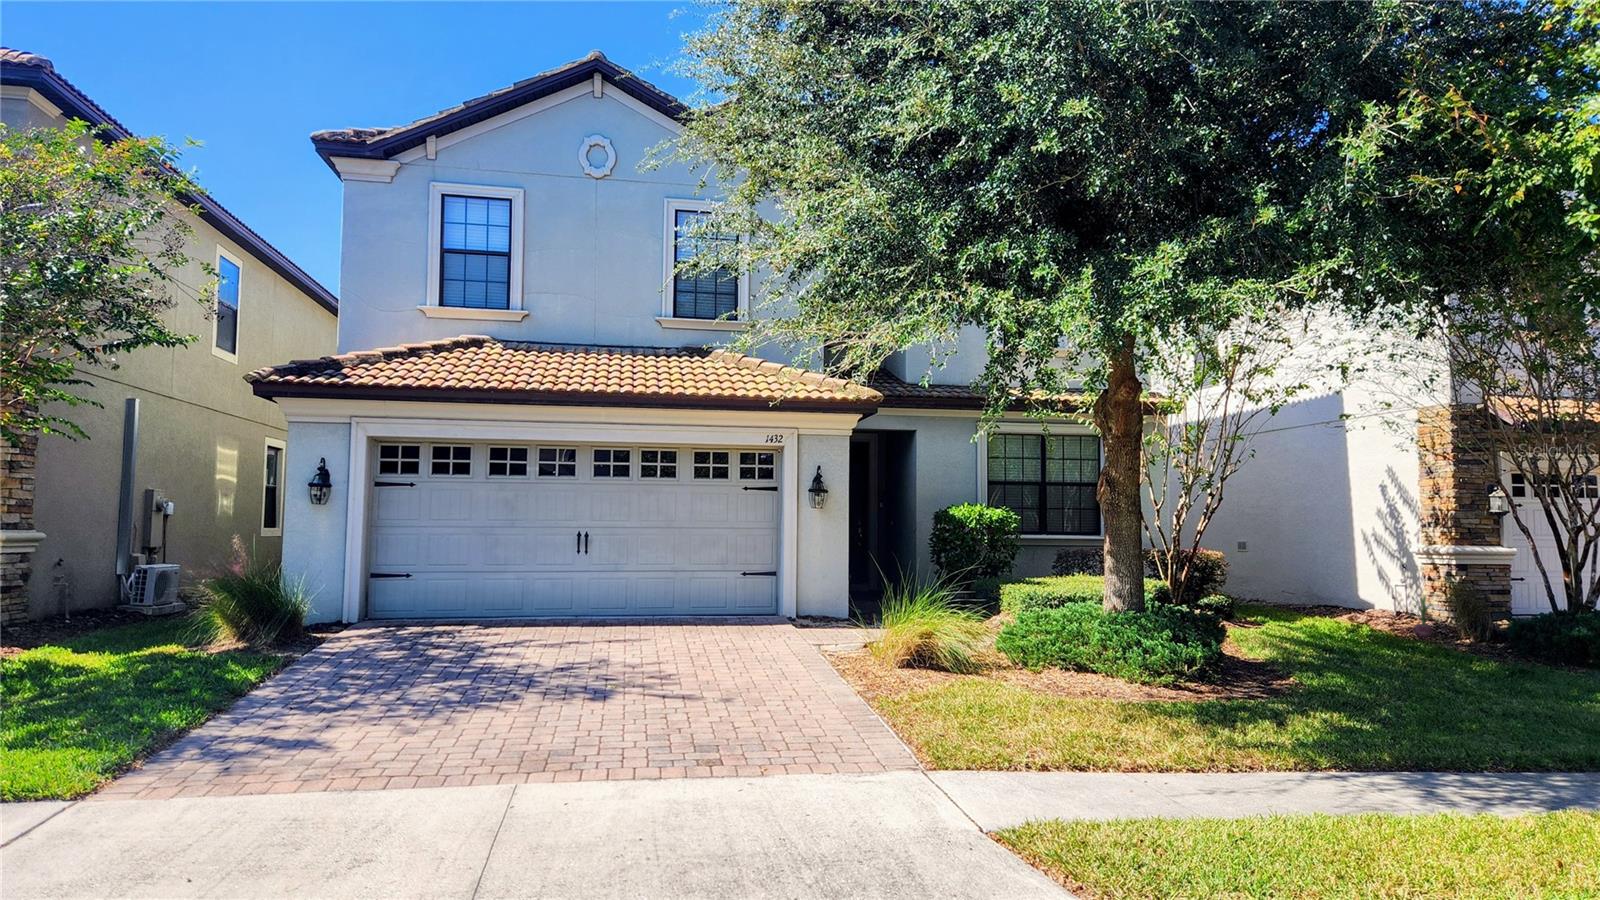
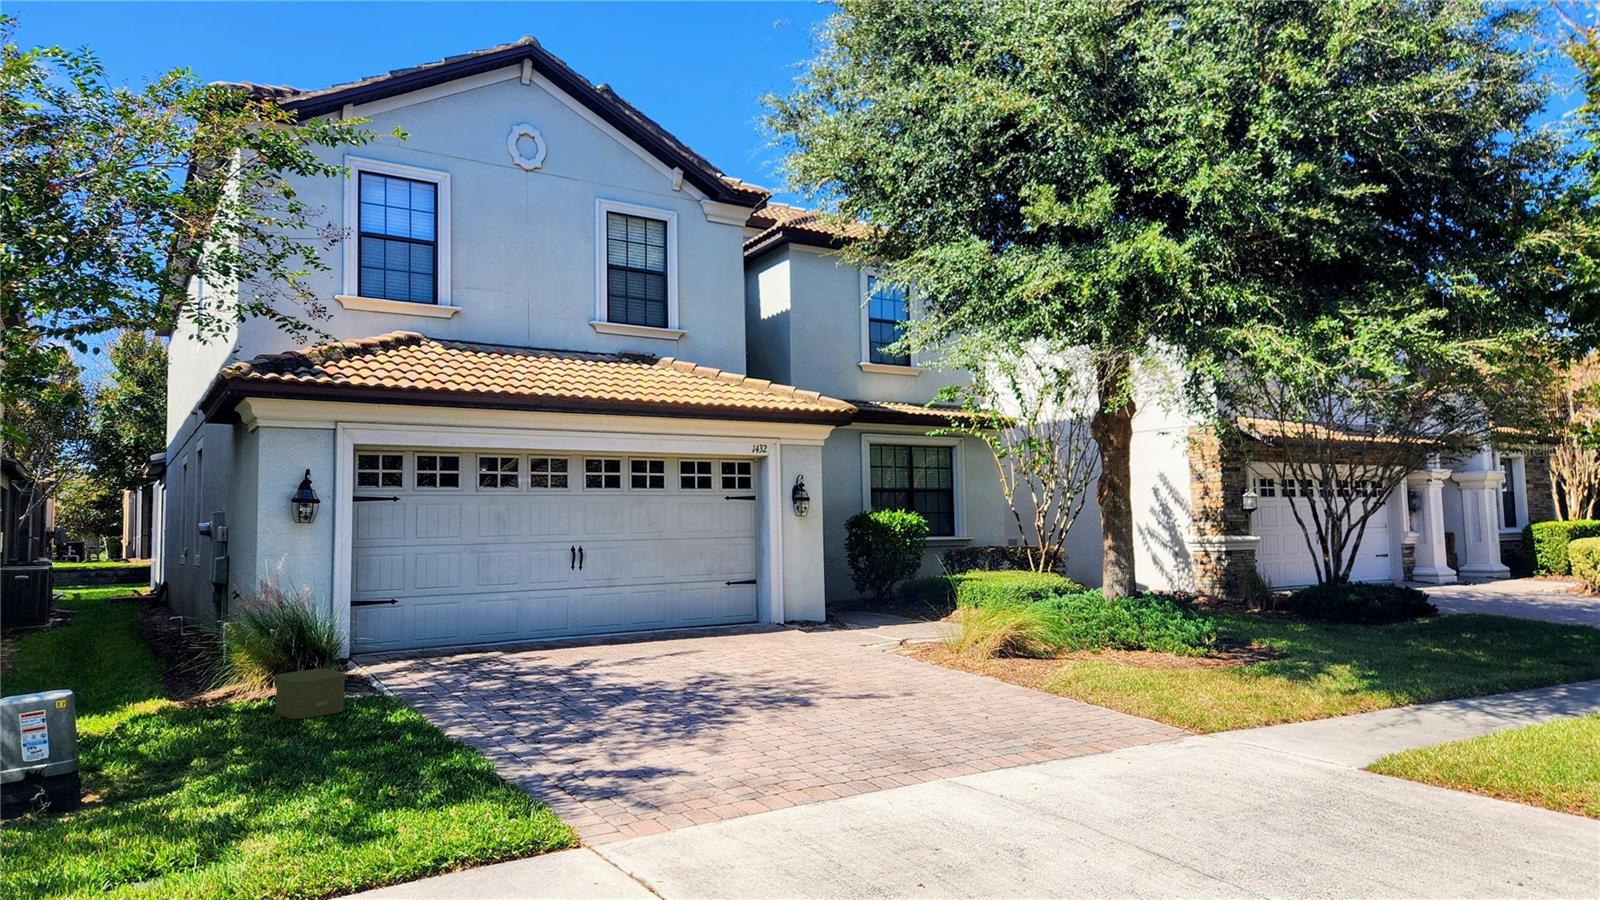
storage box: none [216,619,271,656] -> present [276,669,346,719]

